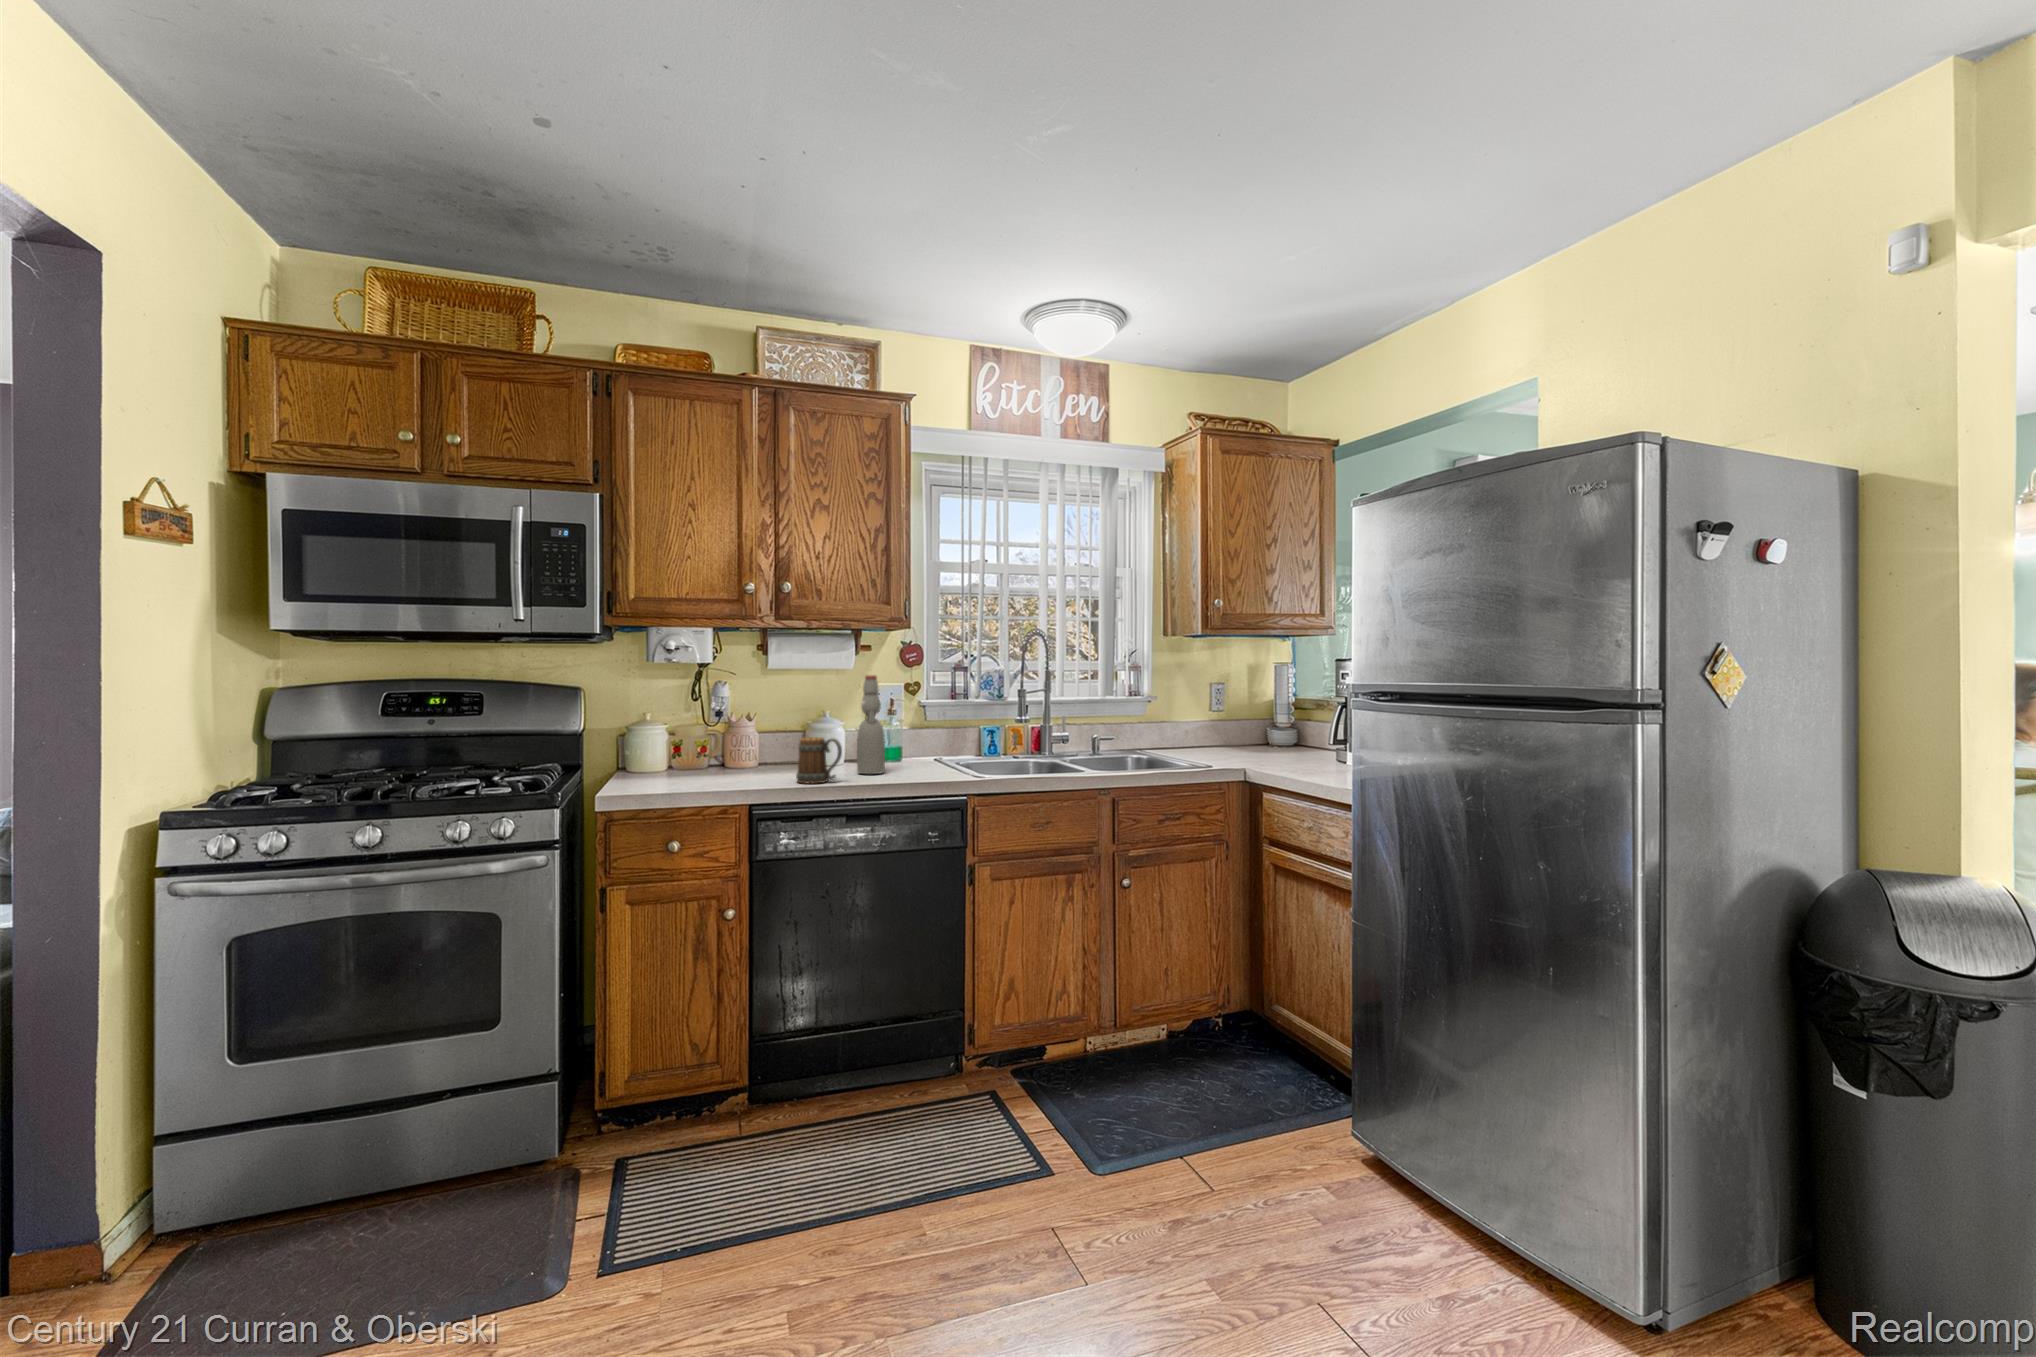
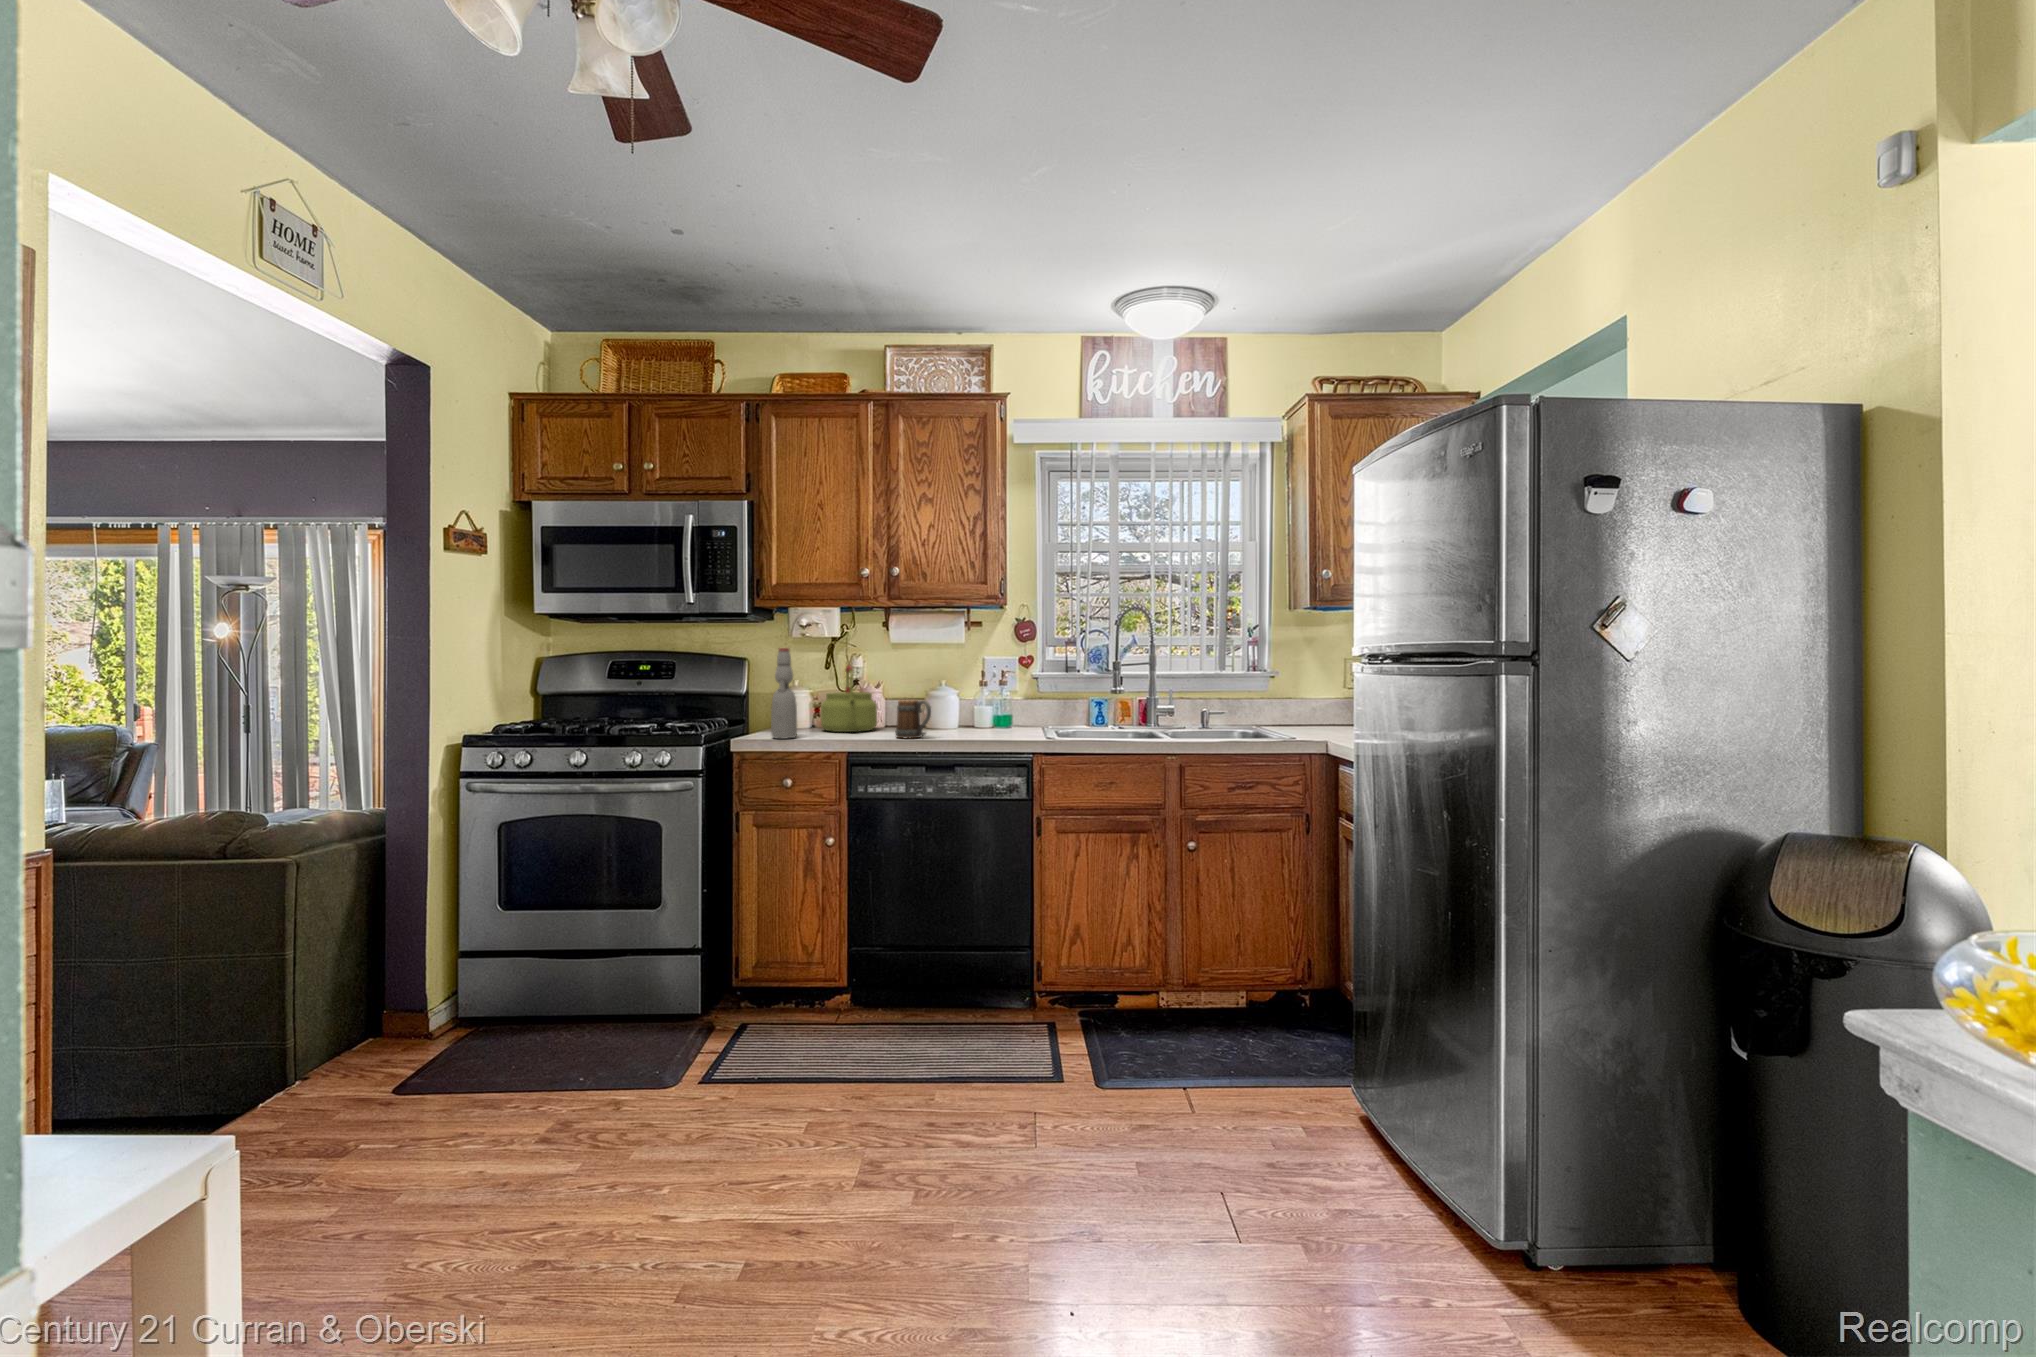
bottle: present [857,675,885,774] -> present [771,648,797,739]
kettle: none [687,696,757,777] -> present [821,666,877,732]

